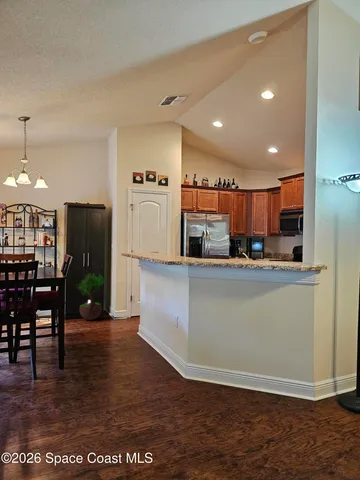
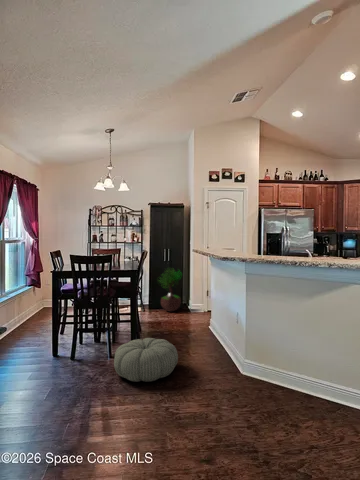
pouf: none [45,352,119,403] -> present [114,338,178,382]

